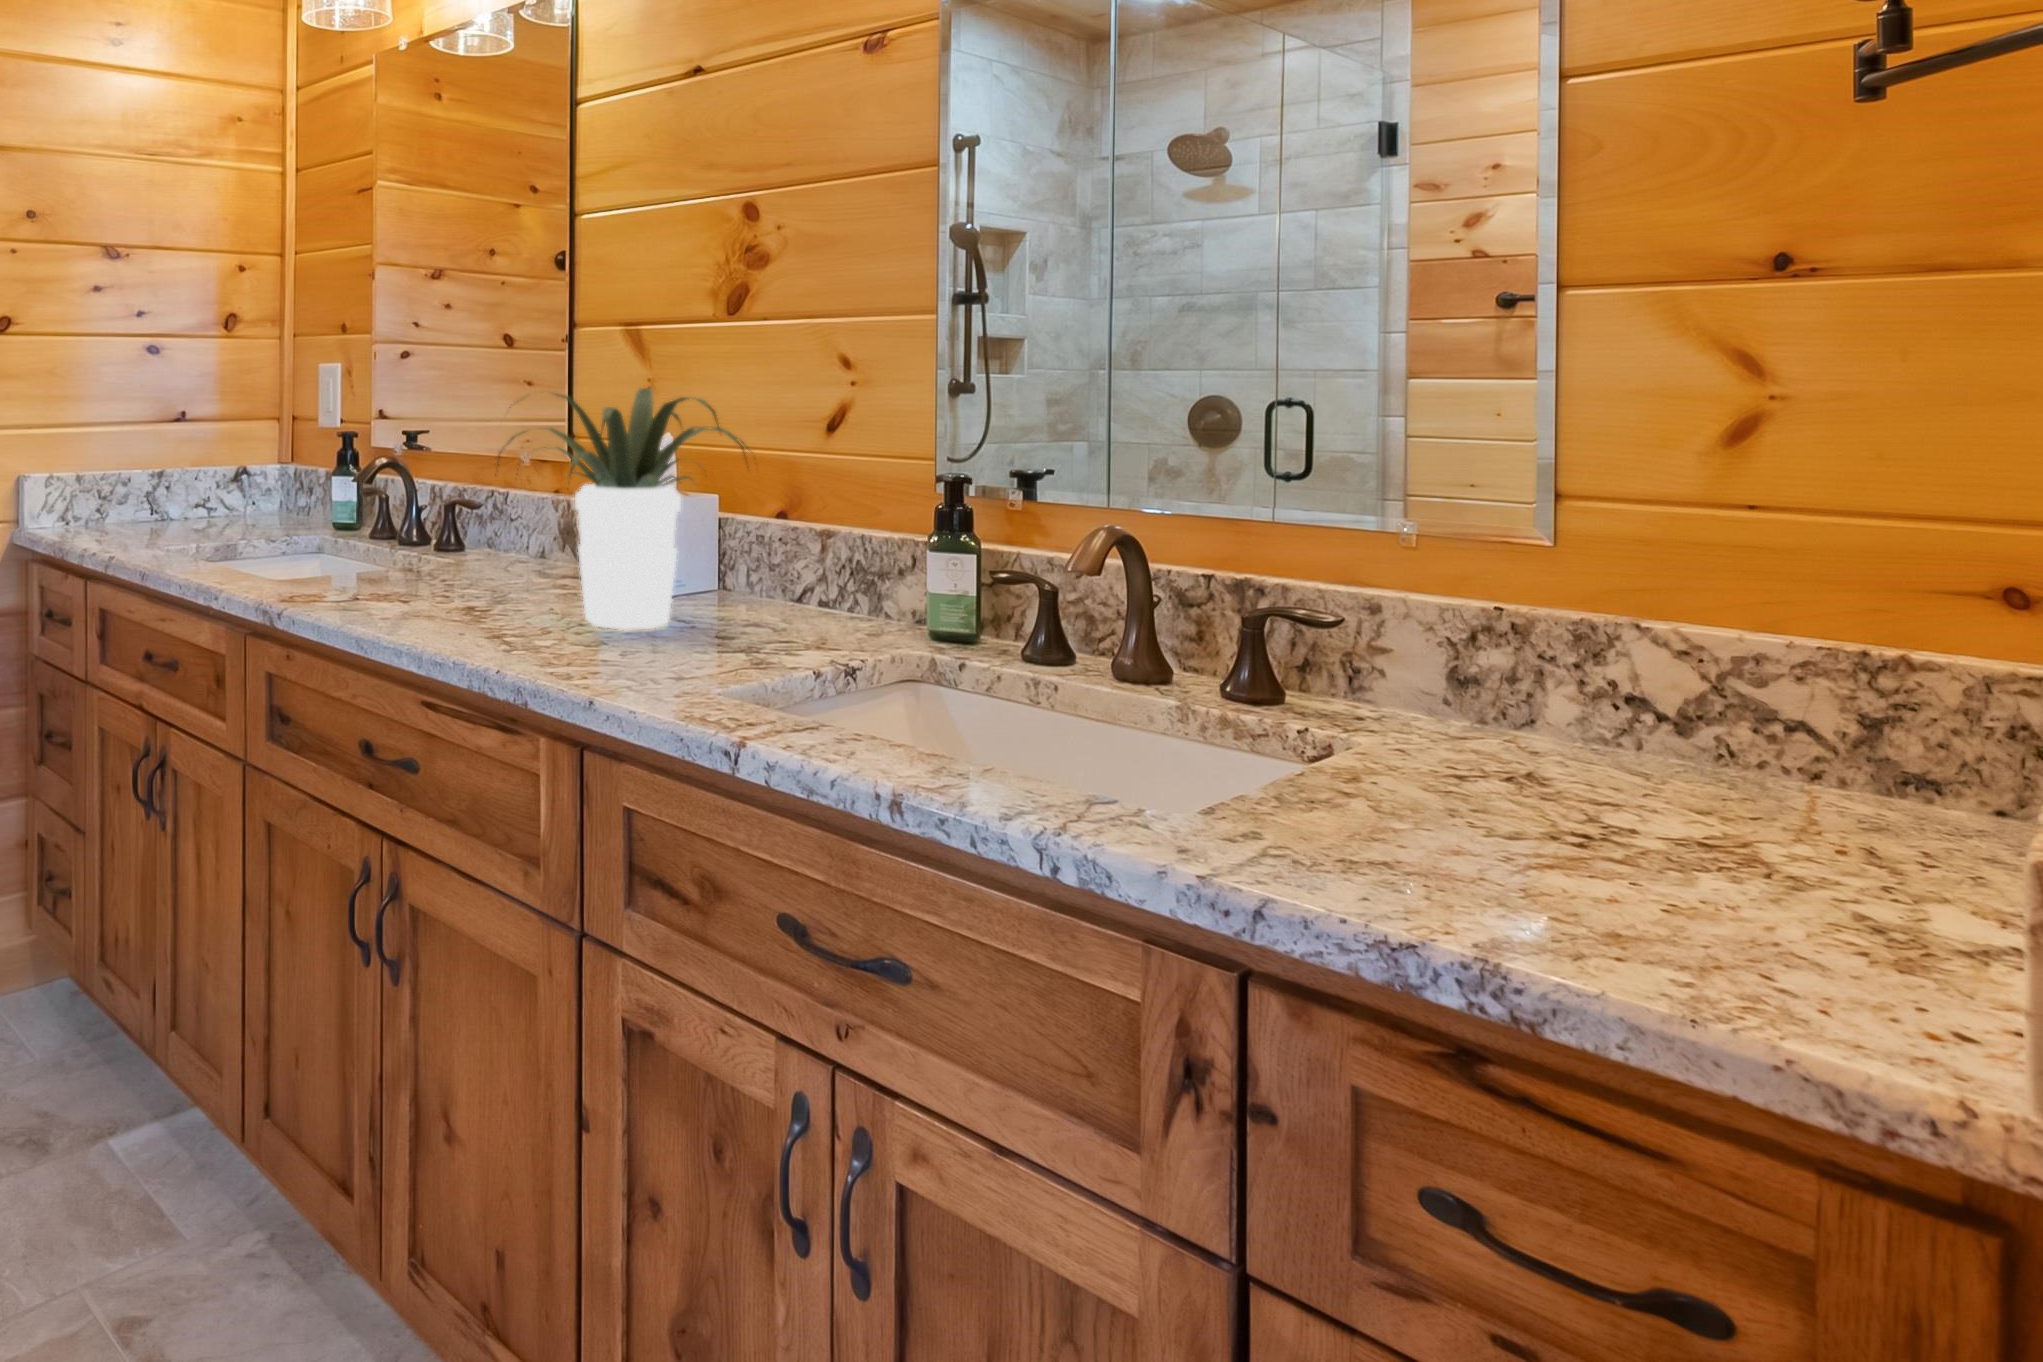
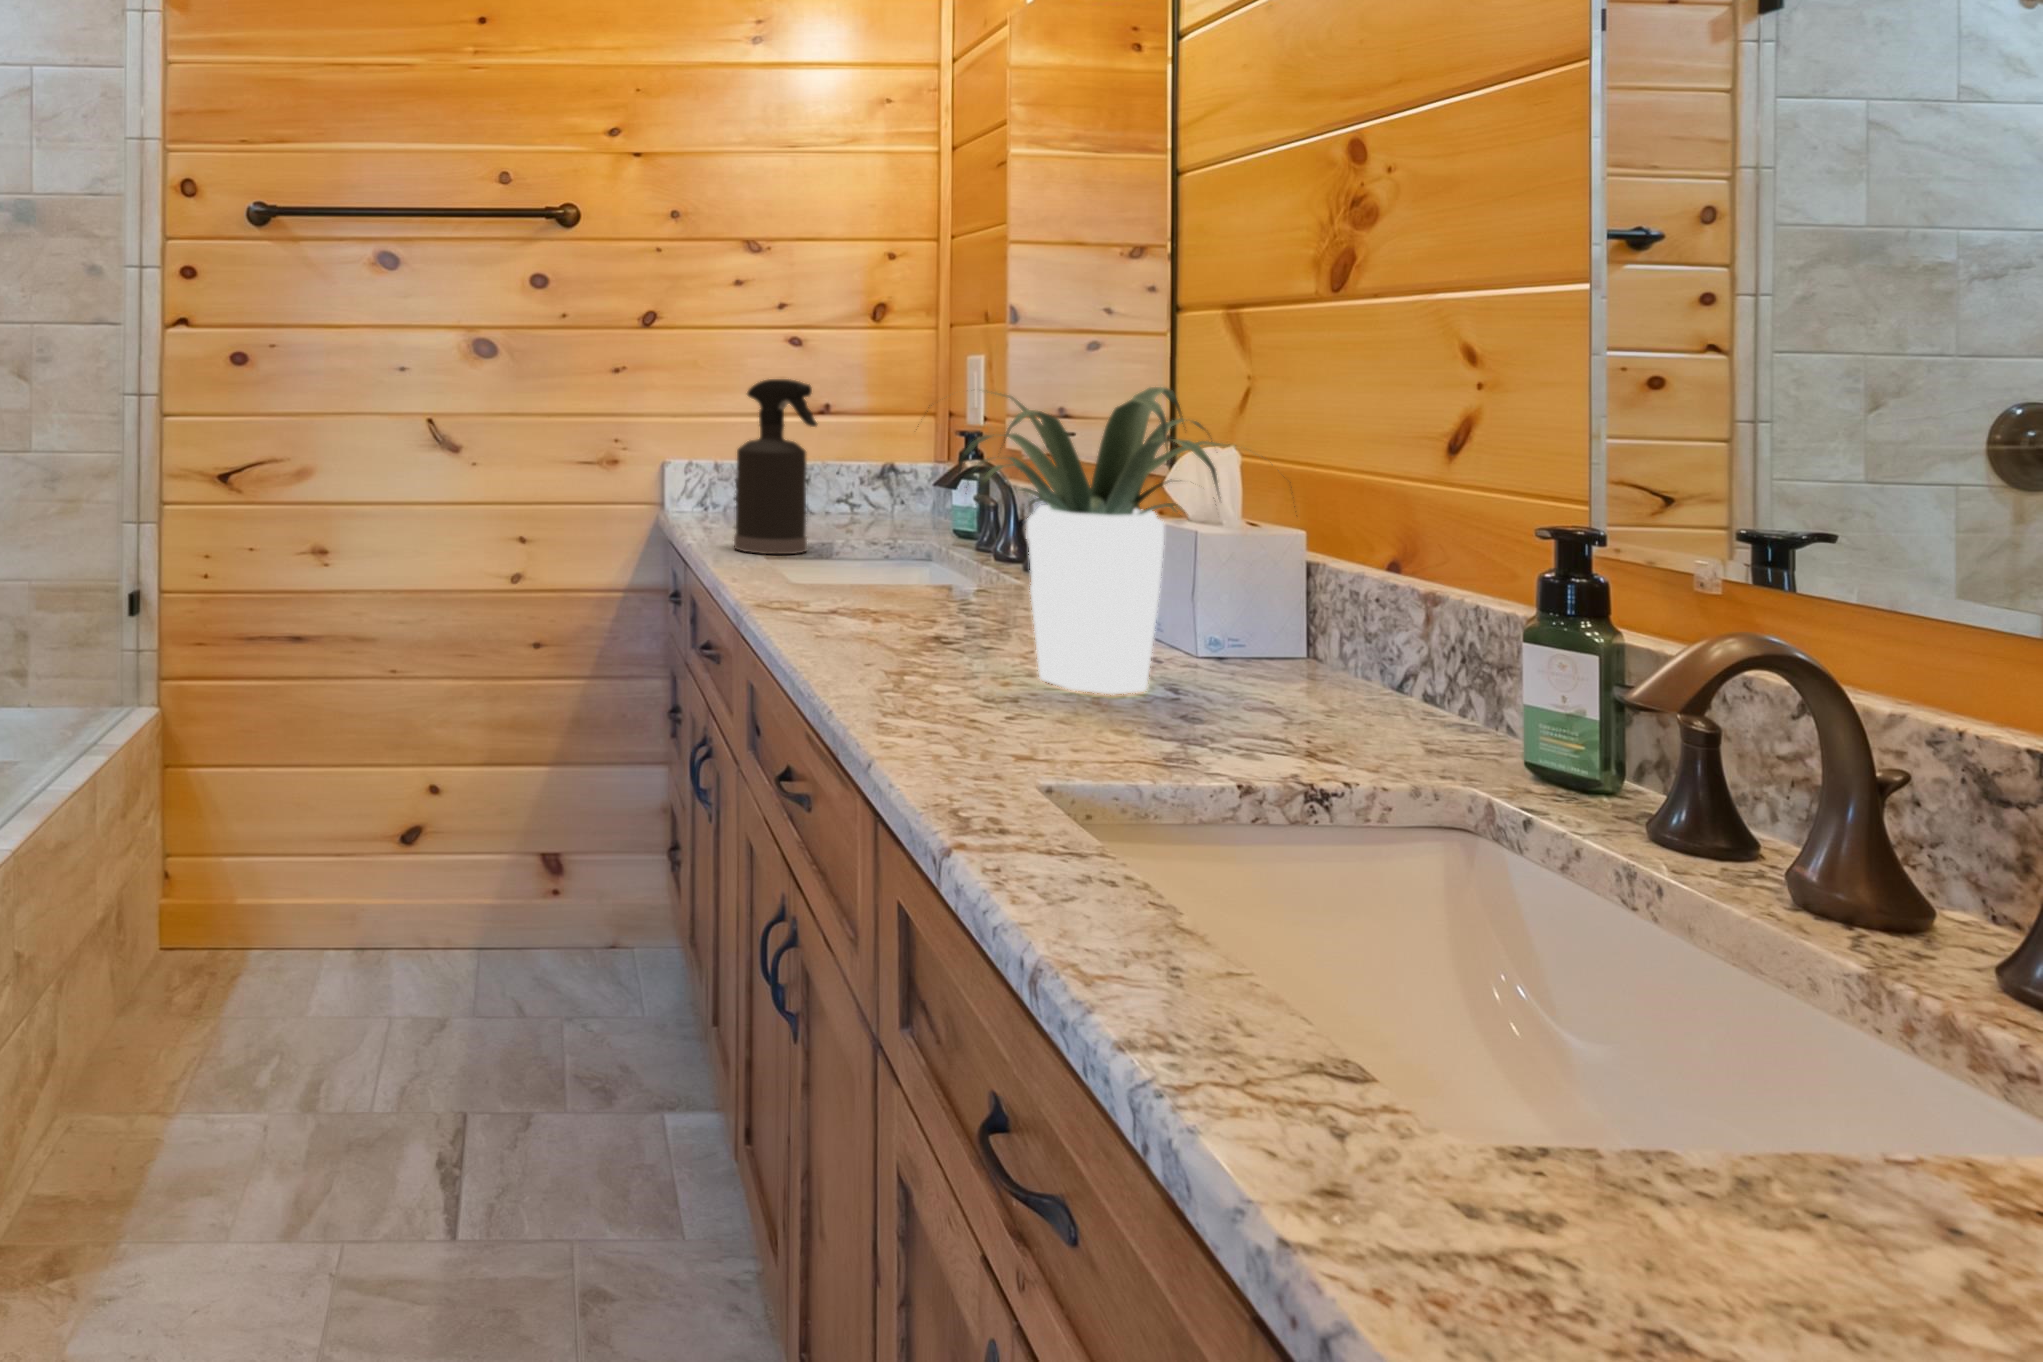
spray bottle: none [160,386,246,559] -> present [734,379,817,554]

